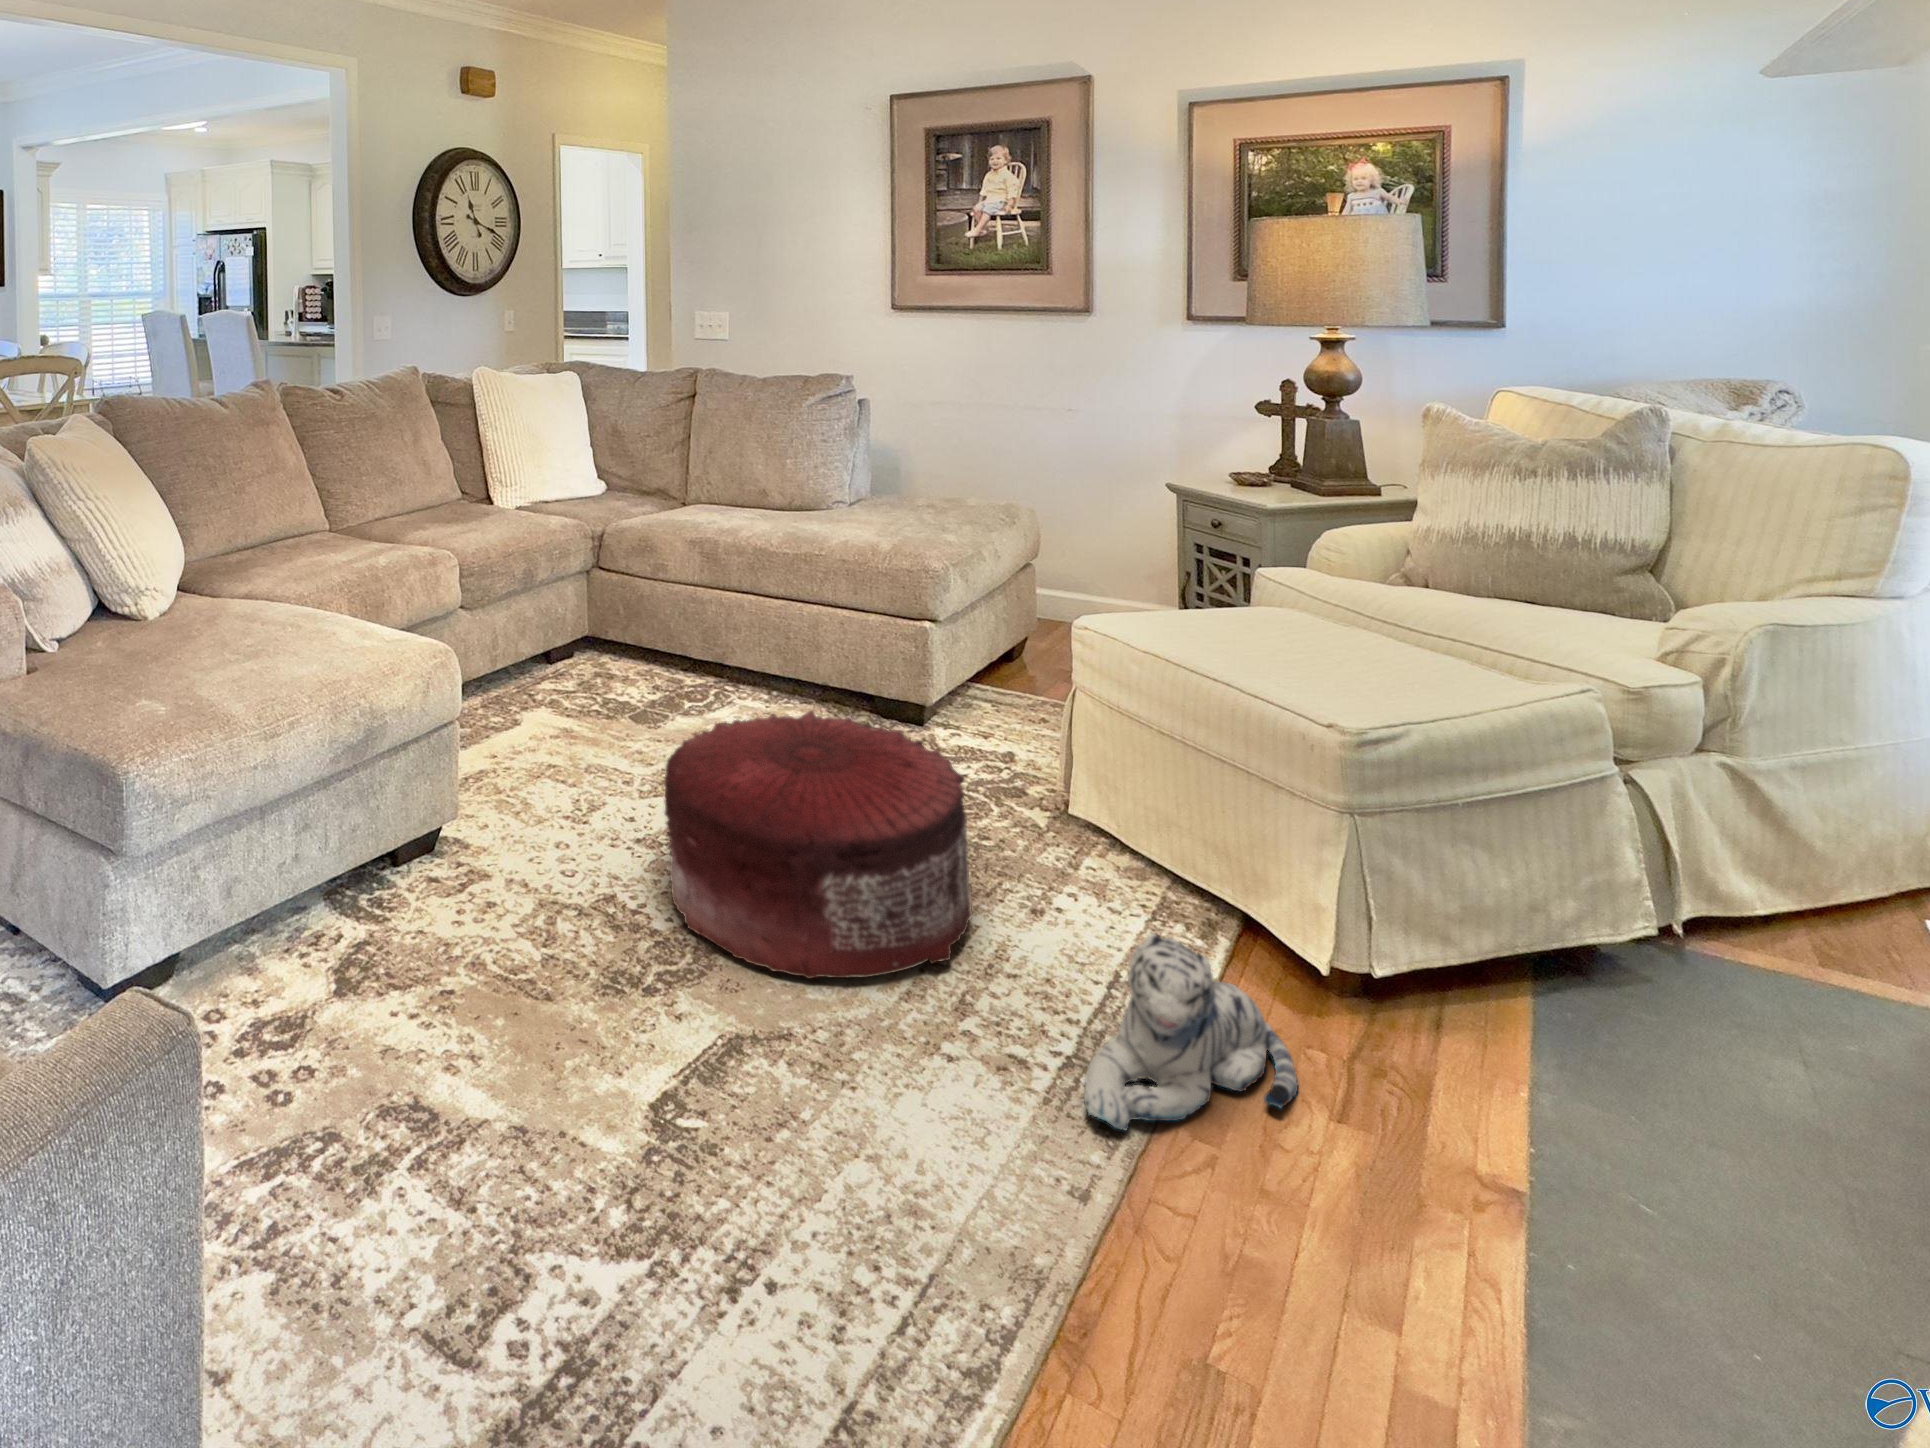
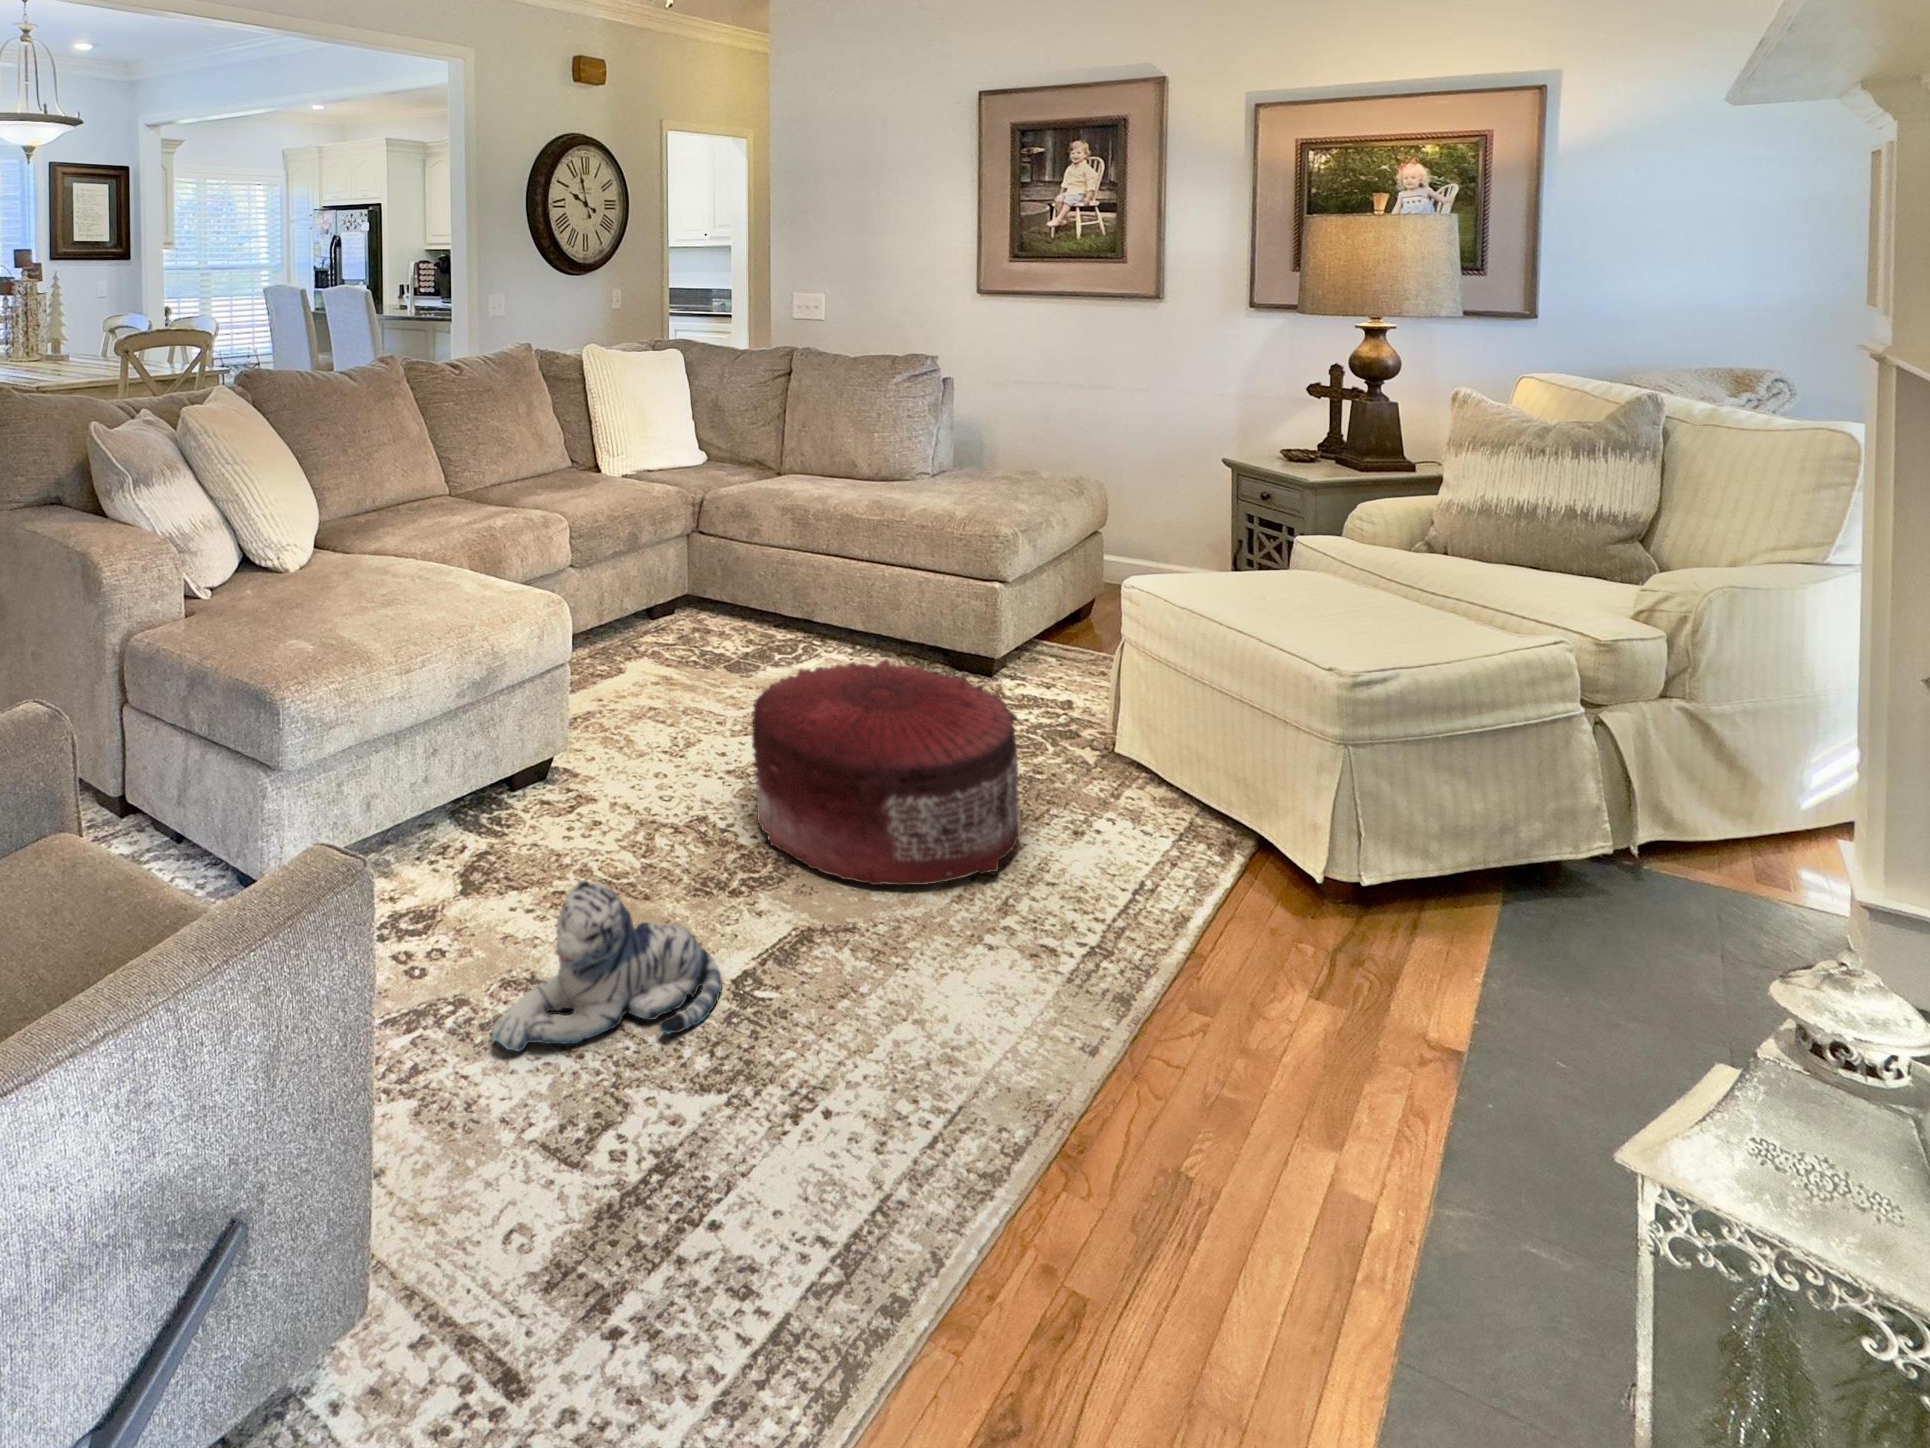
plush toy: present [1084,934,1298,1130] -> present [492,880,722,1051]

